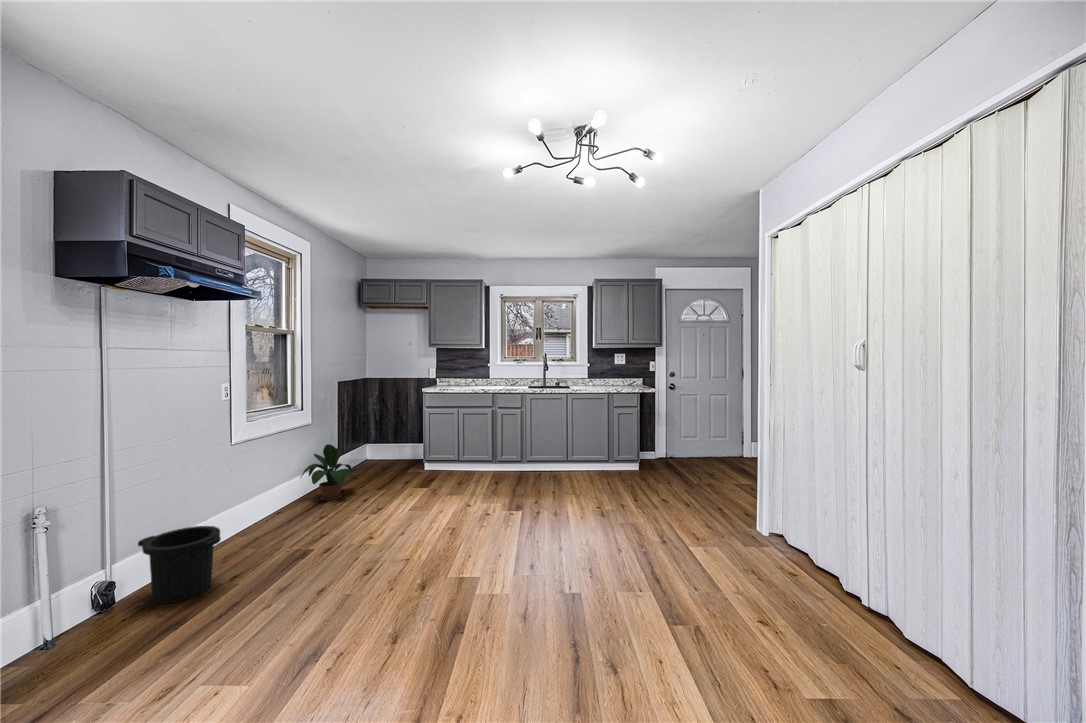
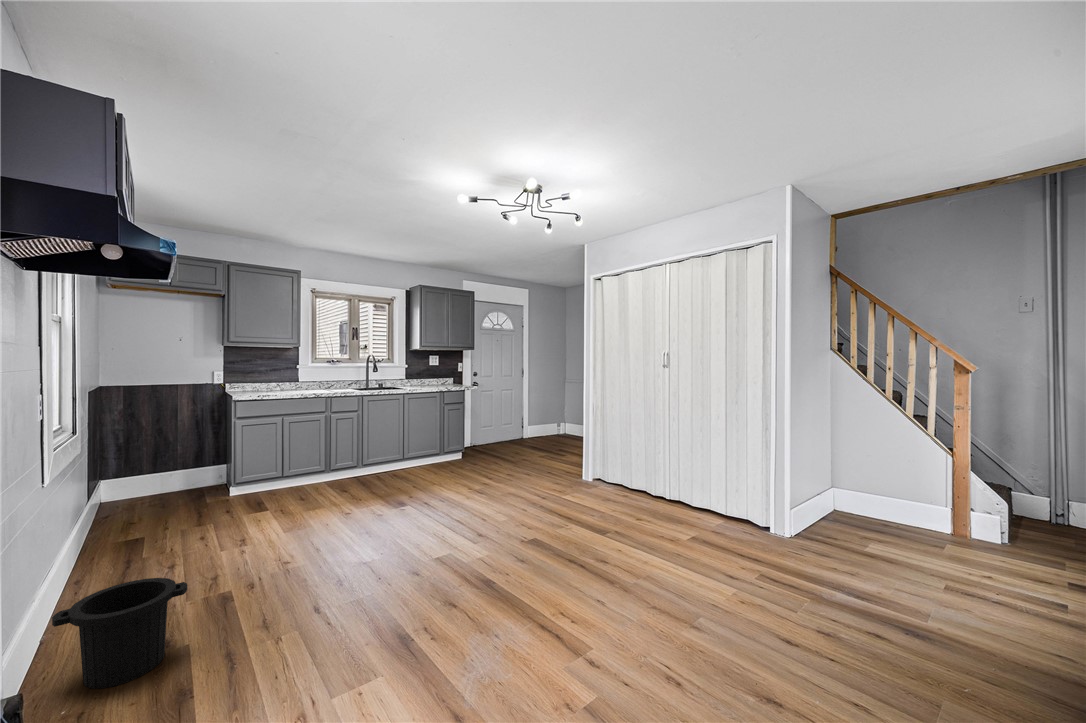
potted plant: present [300,444,353,500] -> none [99,473,179,548]

